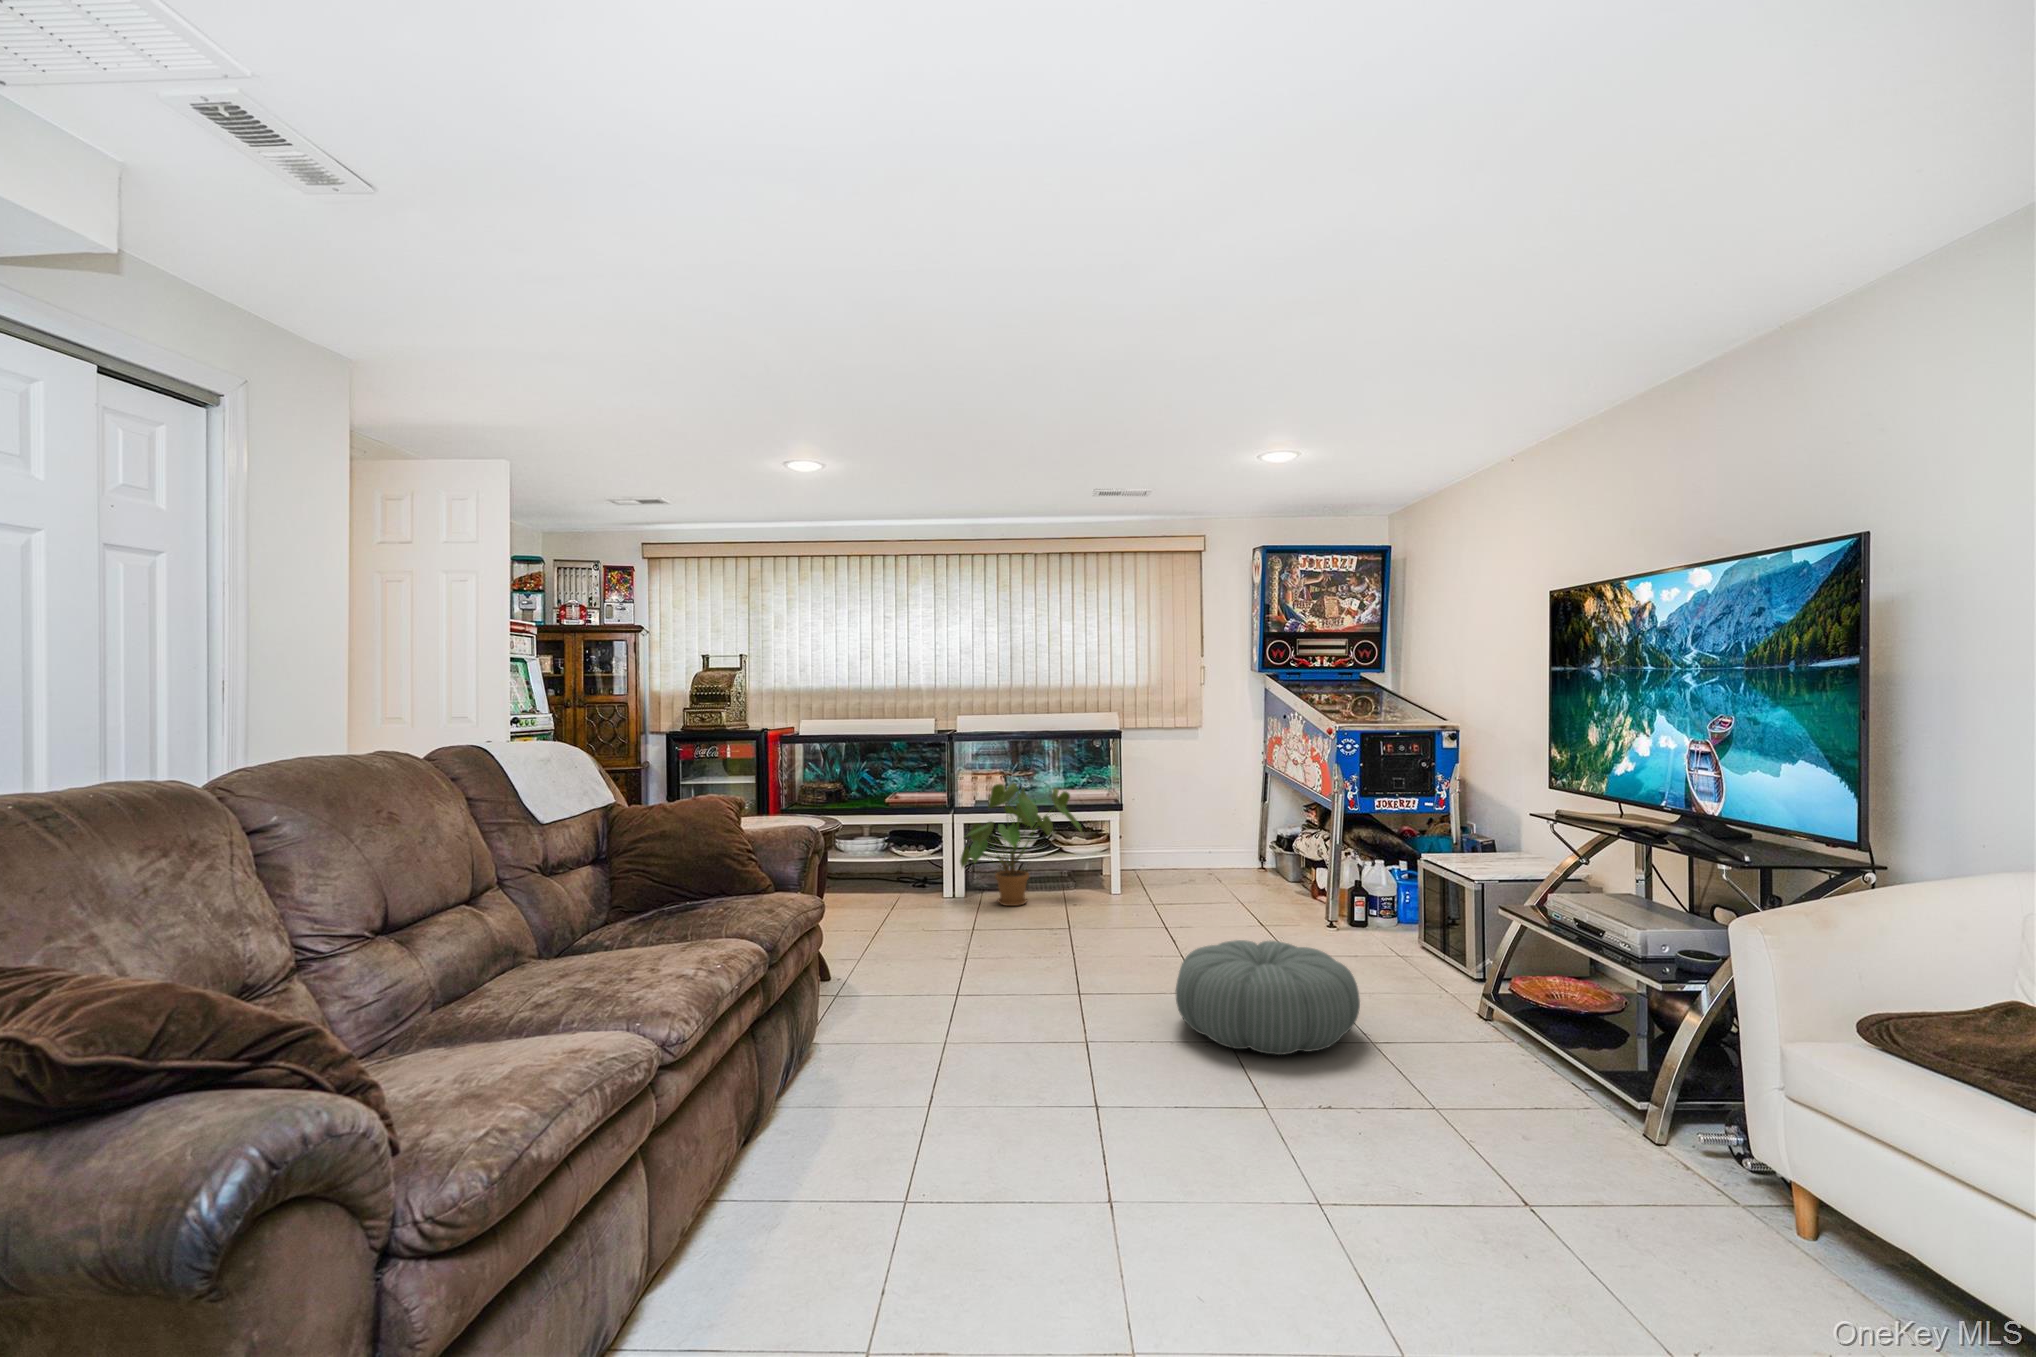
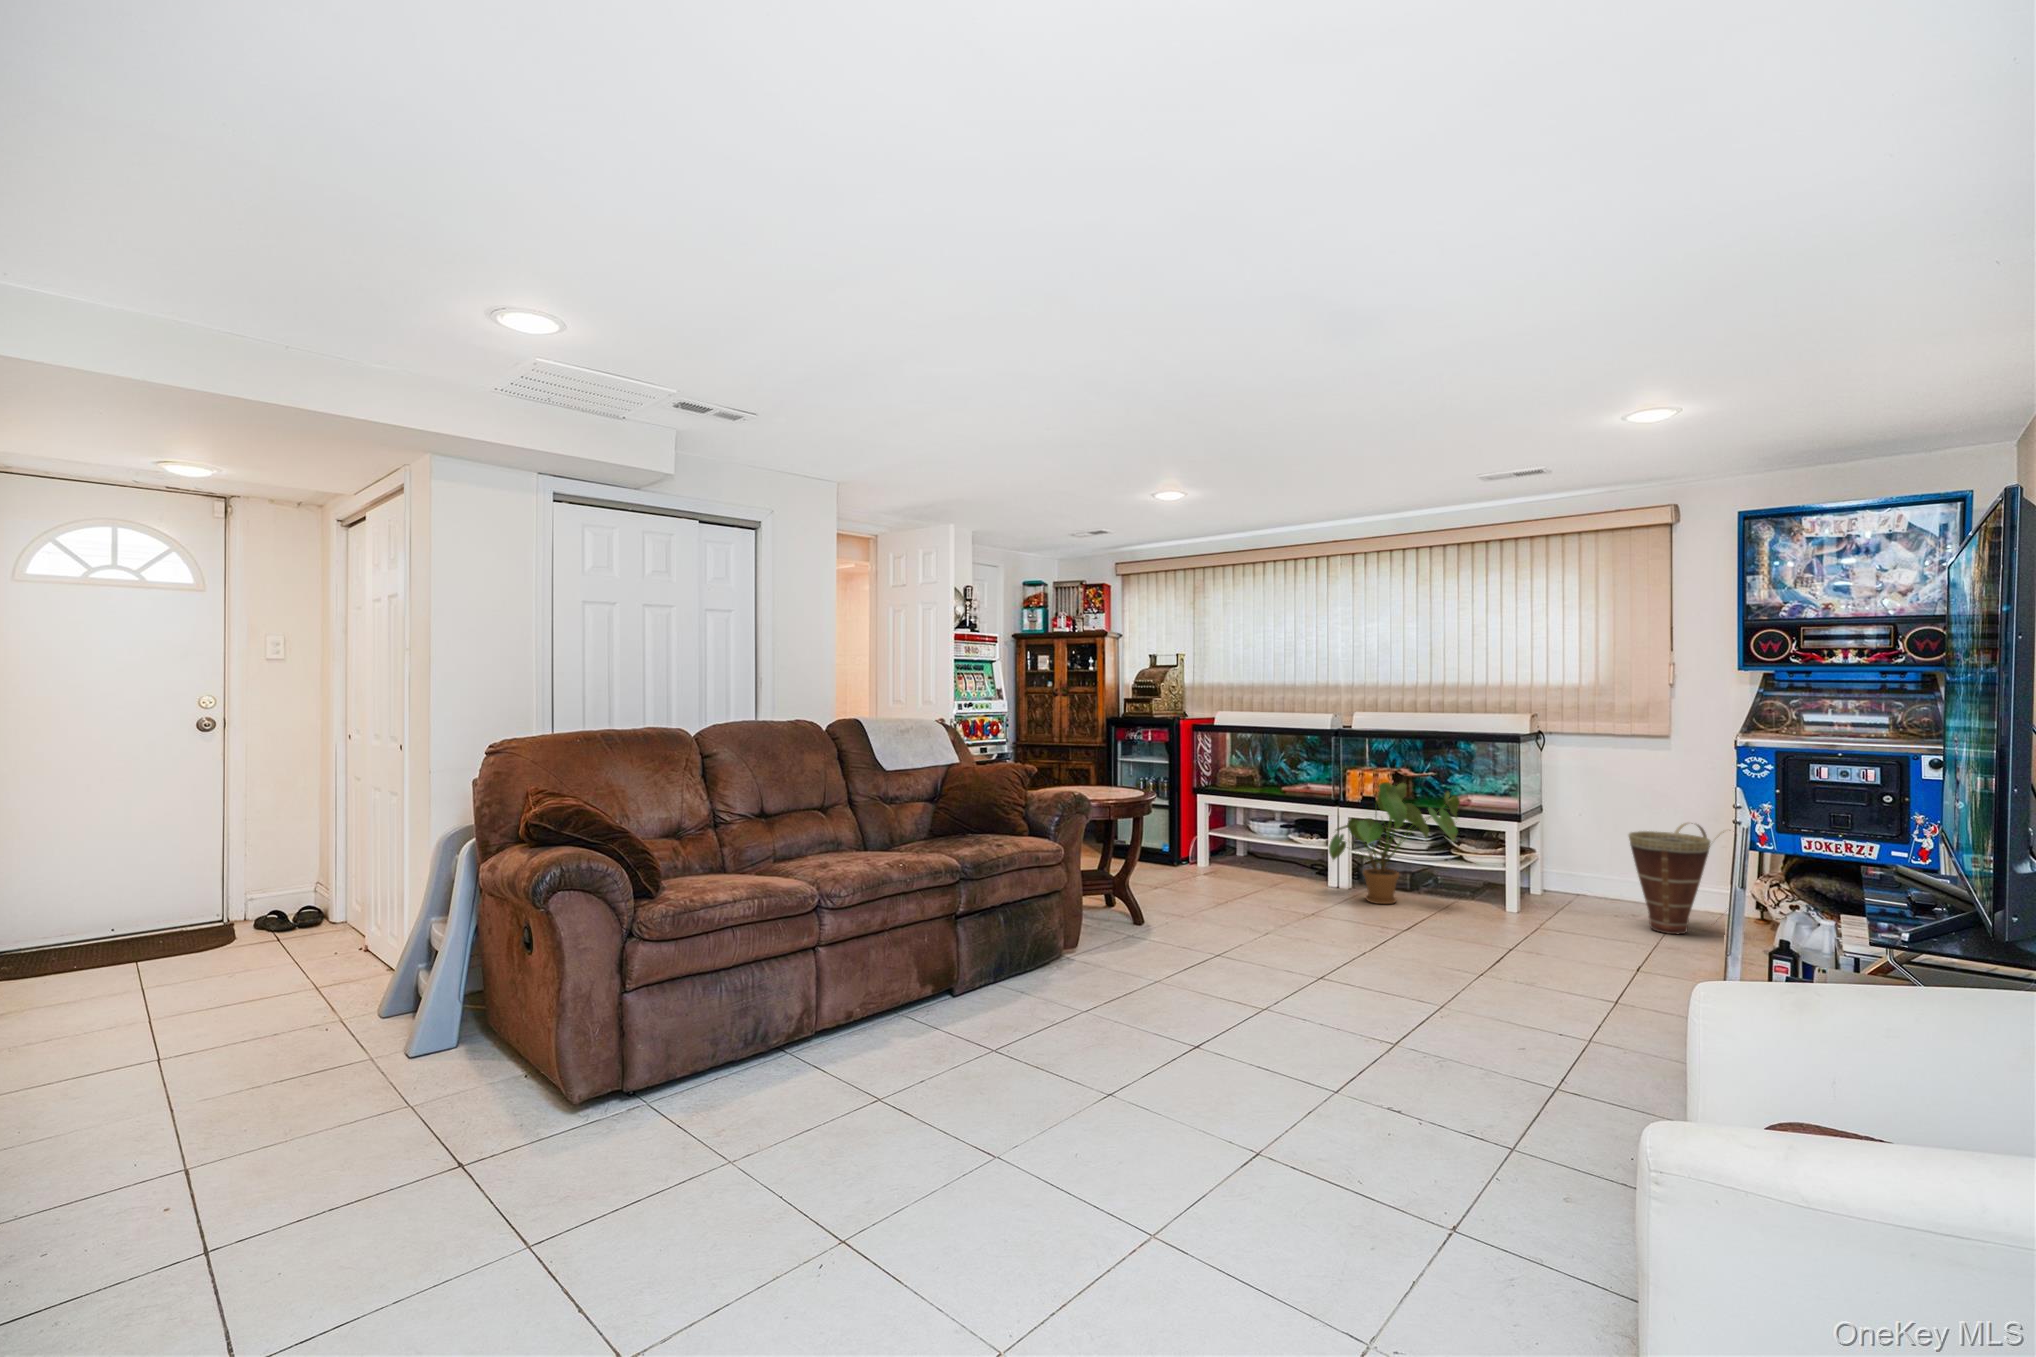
basket: none [1204,797,1278,892] -> present [1629,823,1724,934]
pouf: present [1176,940,1360,1055] -> none [1330,949,1527,1067]

